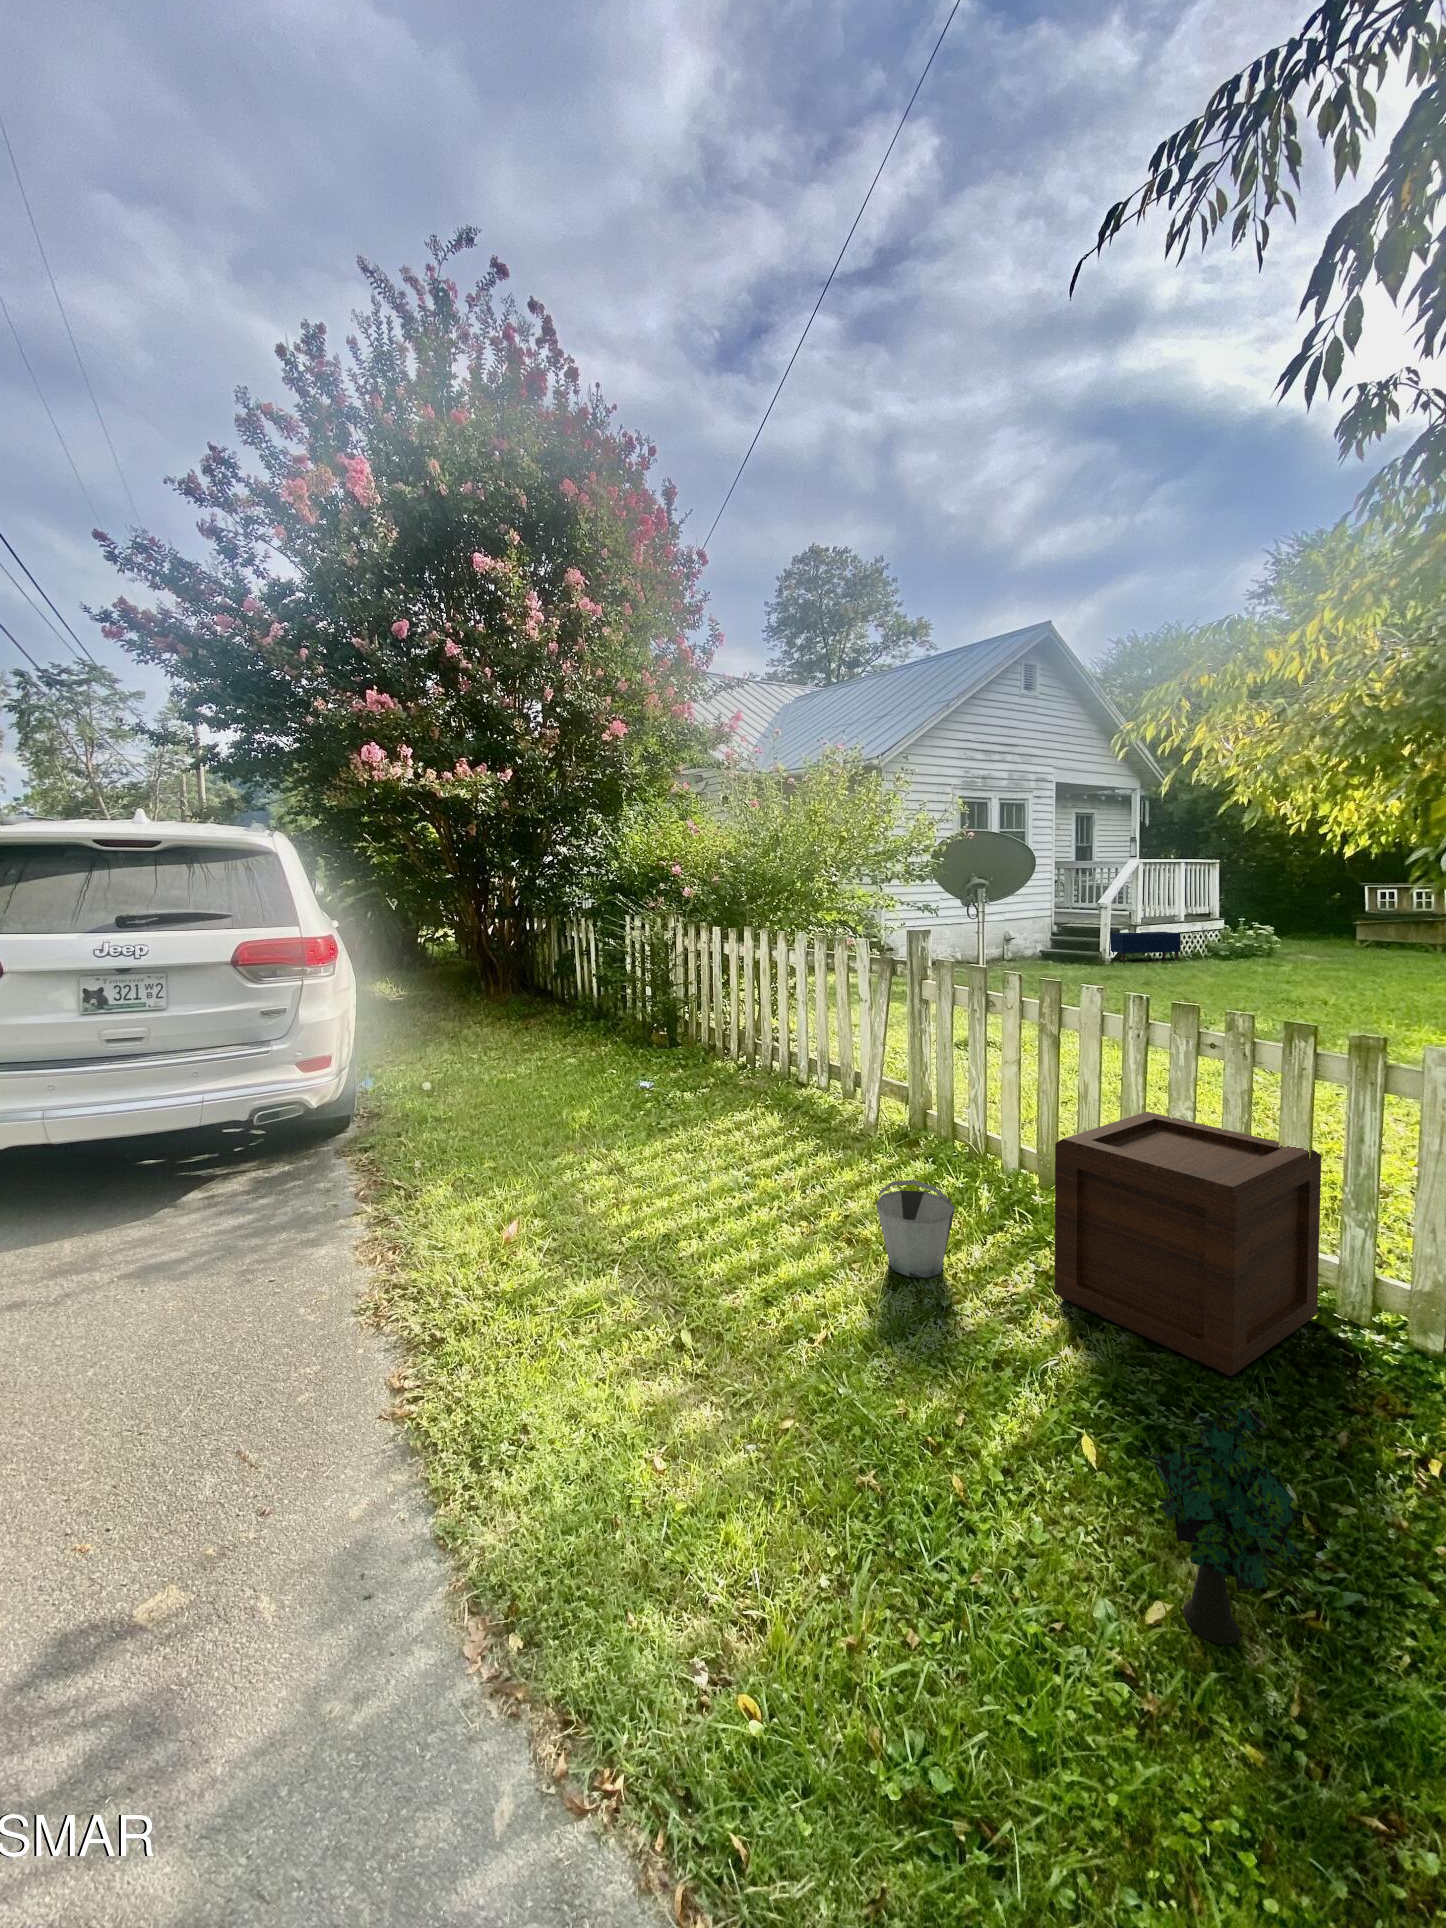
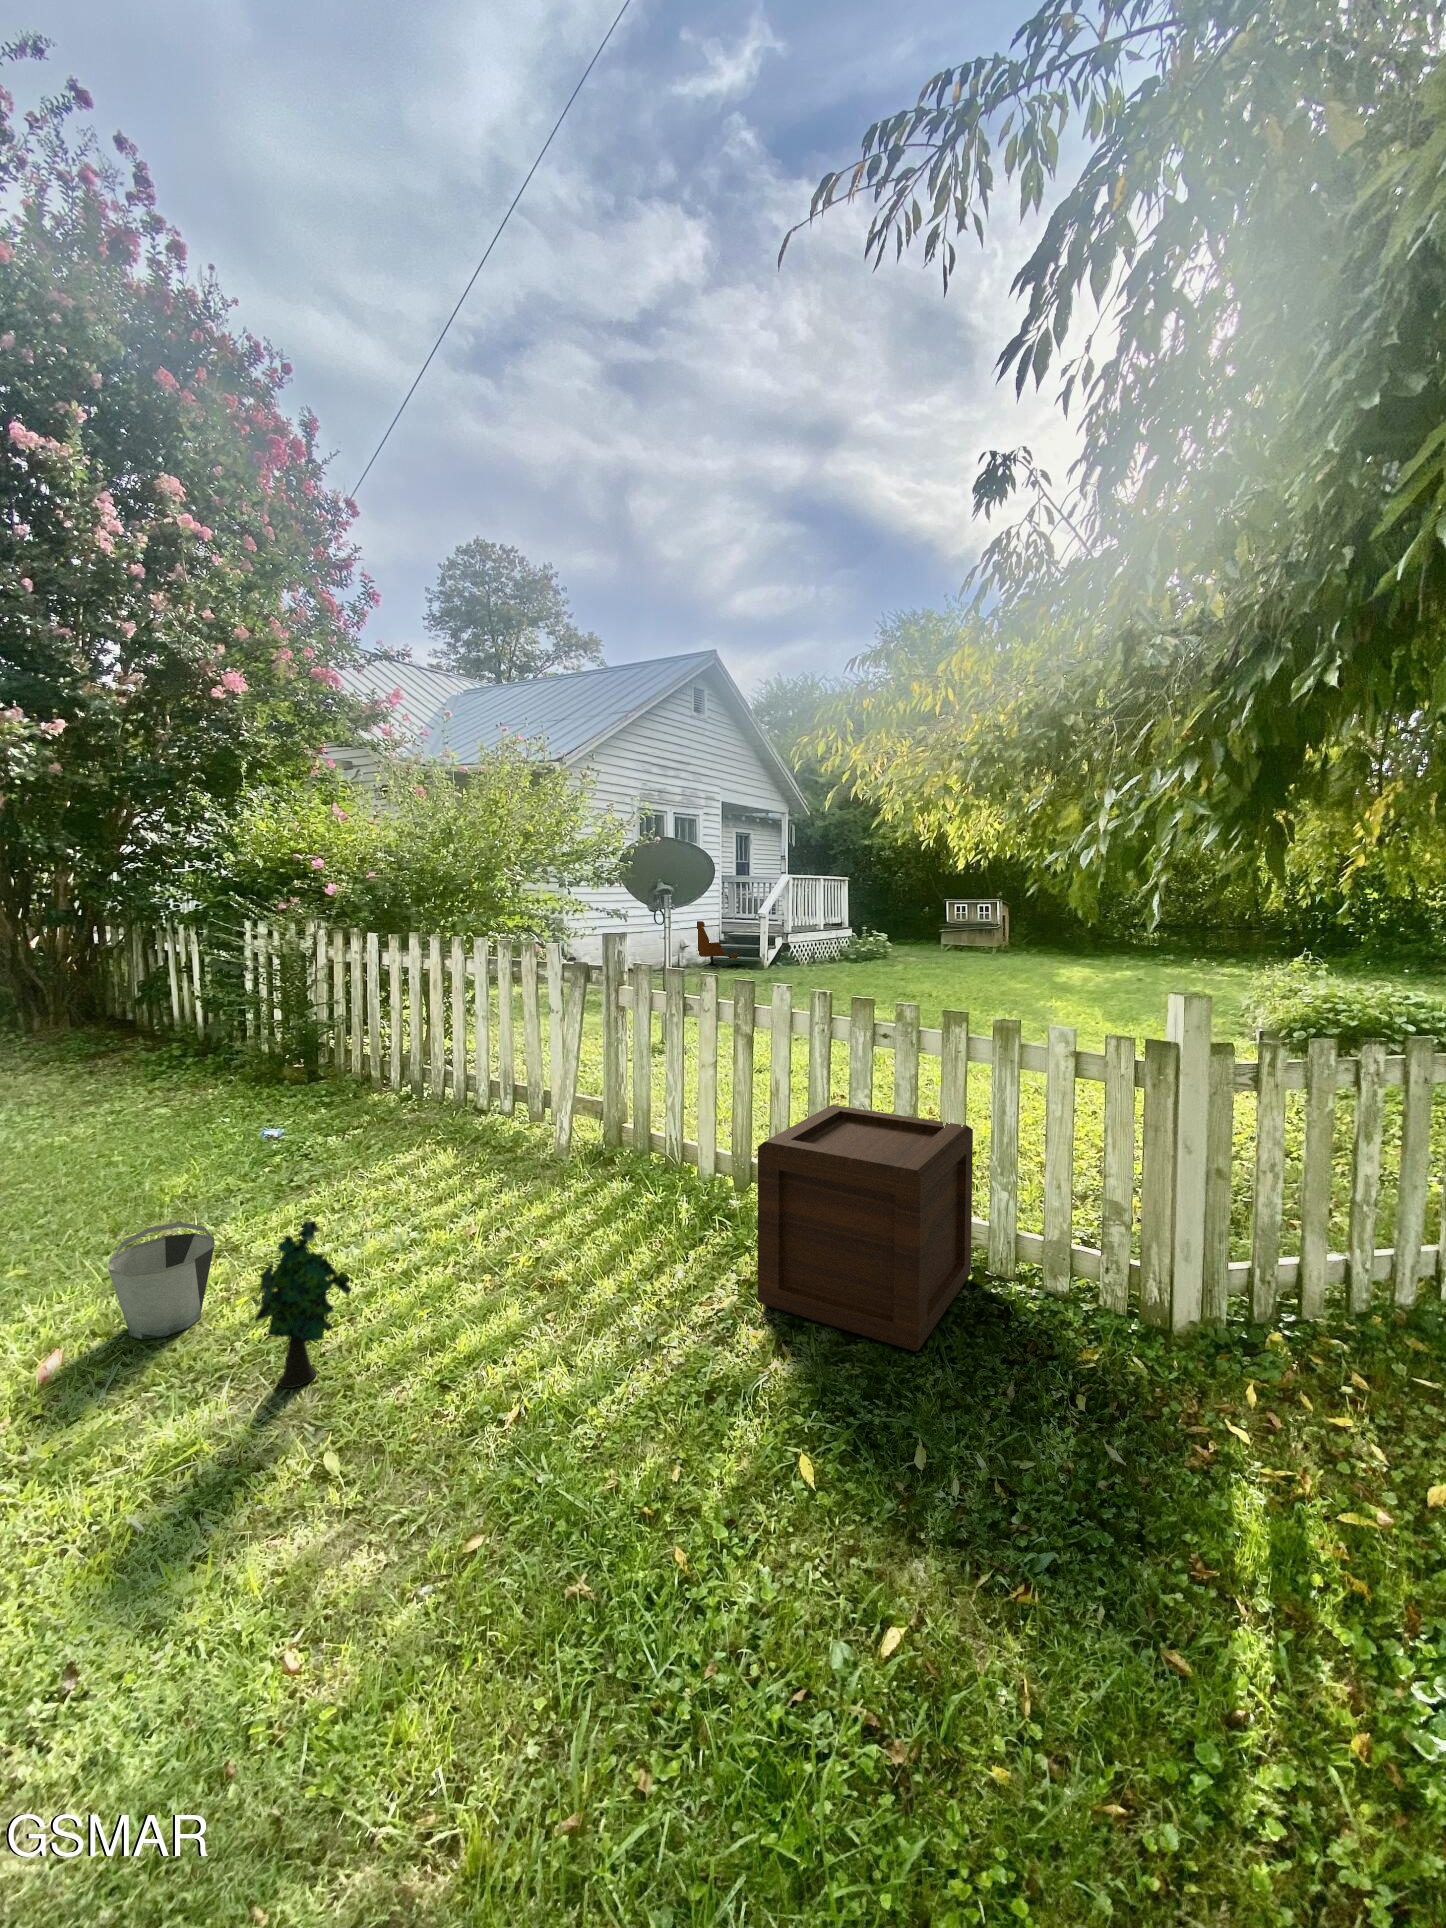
lounge chair: none [1022,910,1086,961] -> present [697,921,743,969]
bench: present [1111,932,1181,962] -> none [766,940,822,968]
bucket: present [876,1180,955,1278] -> present [108,1222,214,1340]
decorative plant: present [1136,1402,1301,1645] -> present [252,1221,352,1388]

